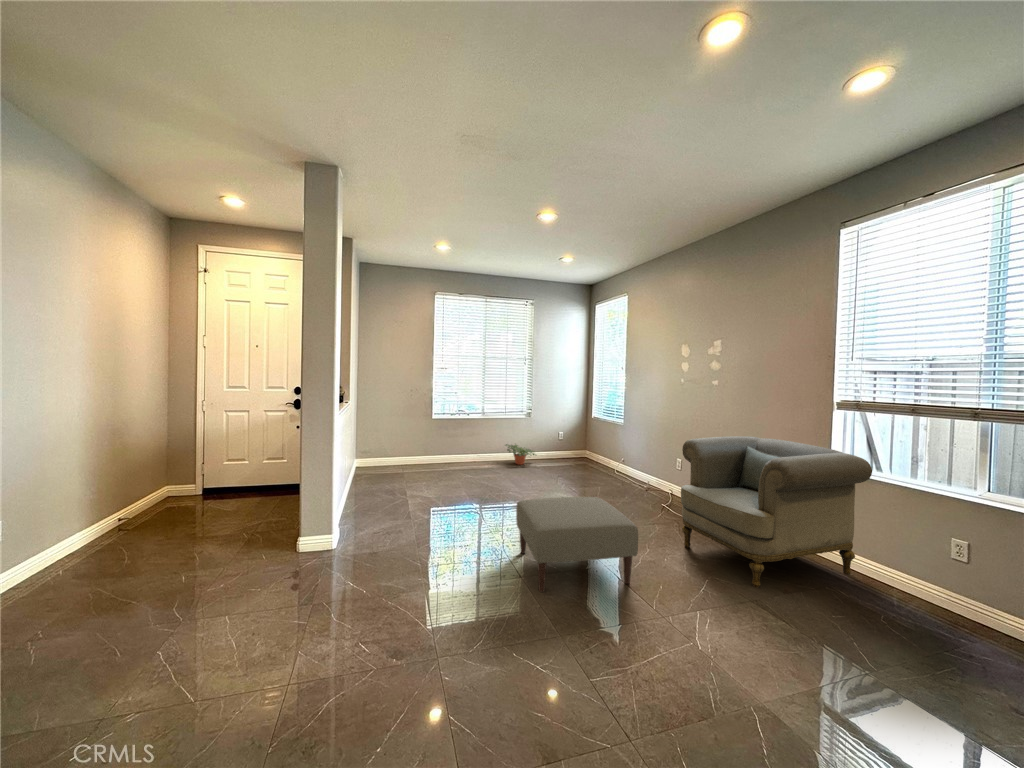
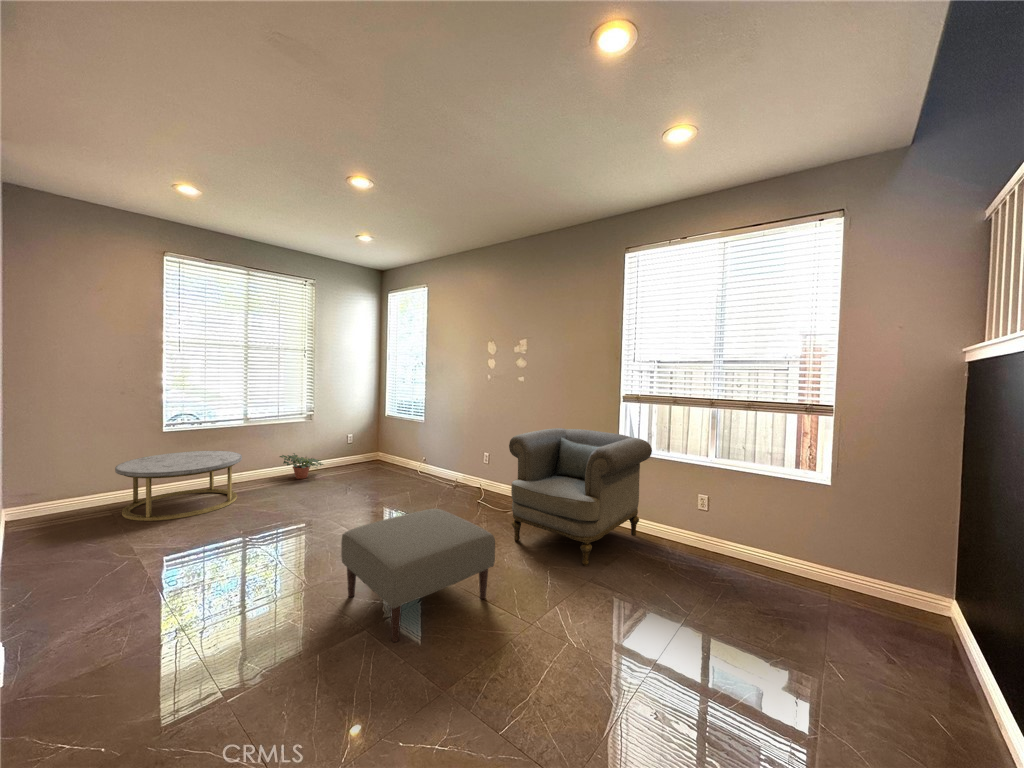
coffee table: none [406,435,477,480] -> present [115,451,242,521]

